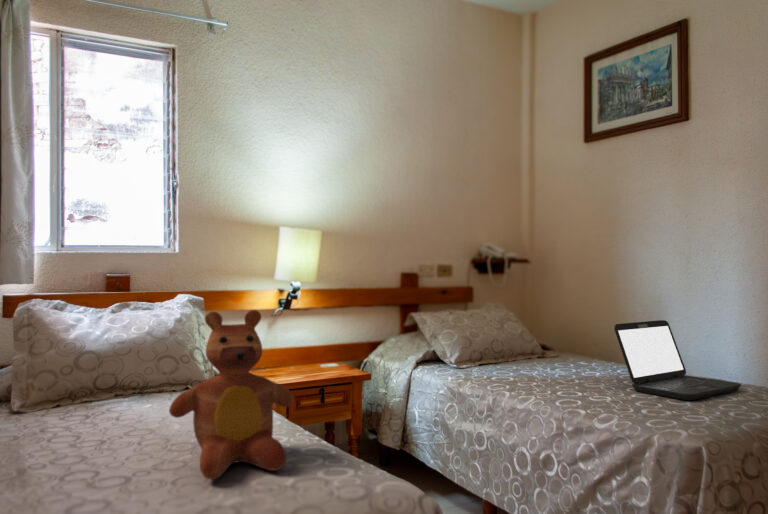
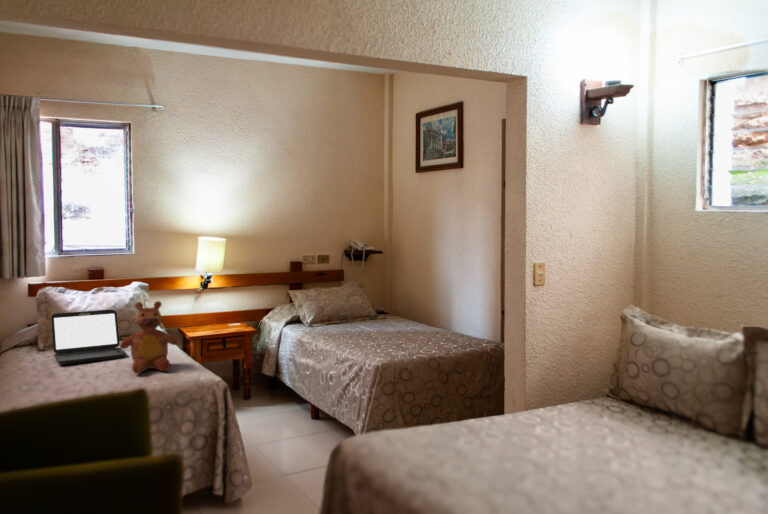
laptop: present [614,320,741,400] -> present [51,310,127,365]

